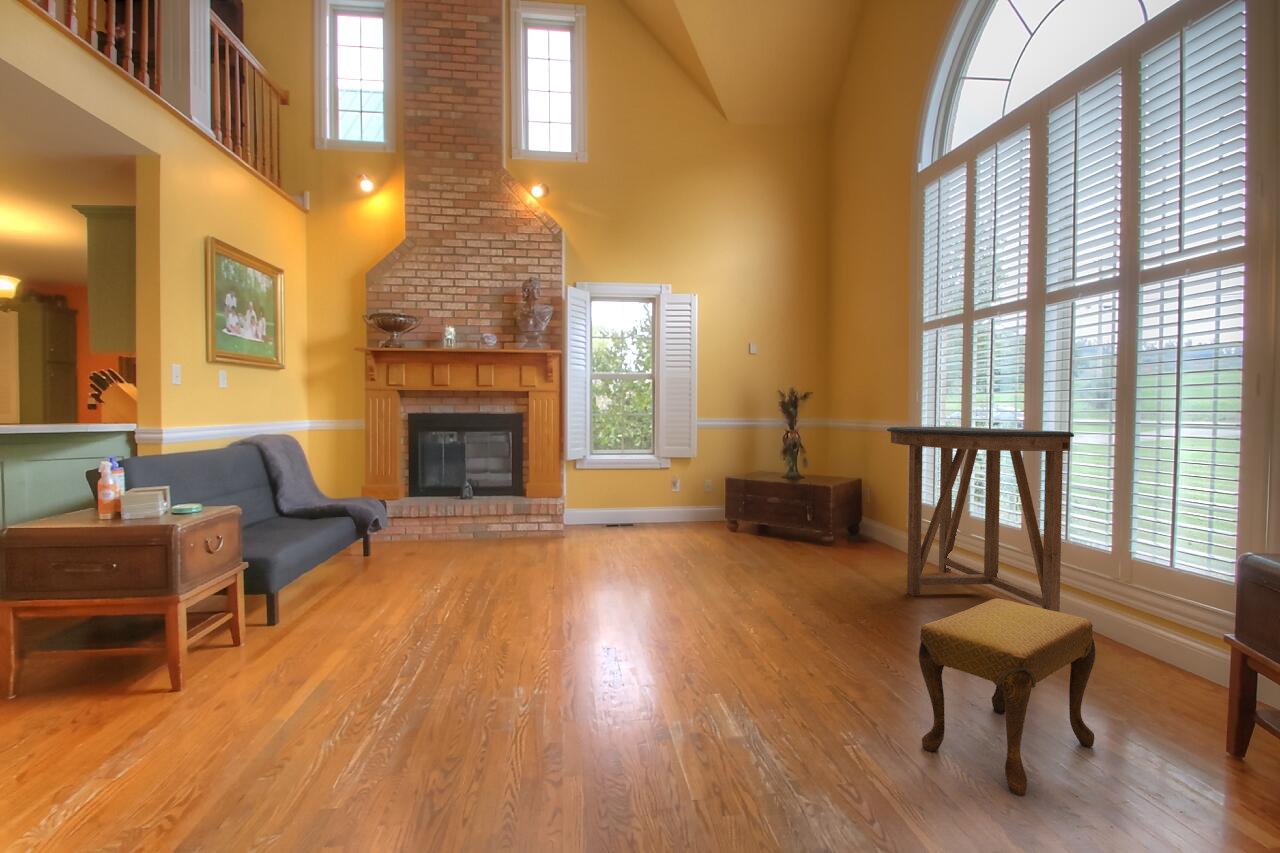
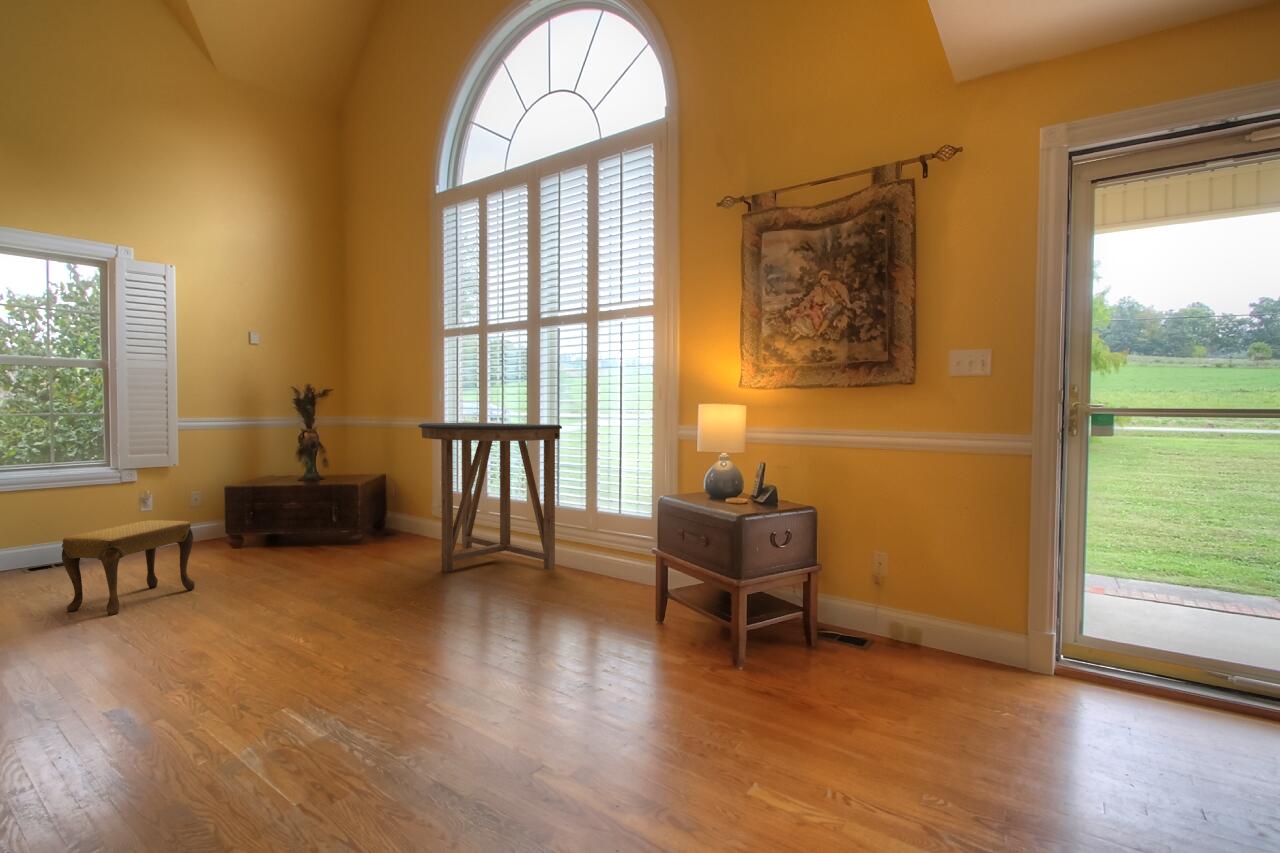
footstool: present [919,598,1095,795] -> present [62,520,195,615]

